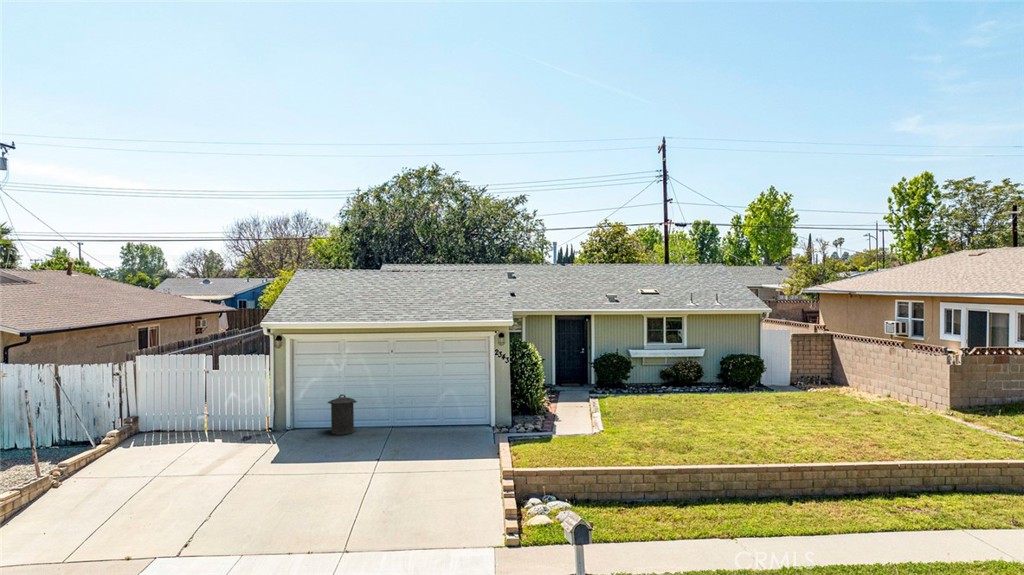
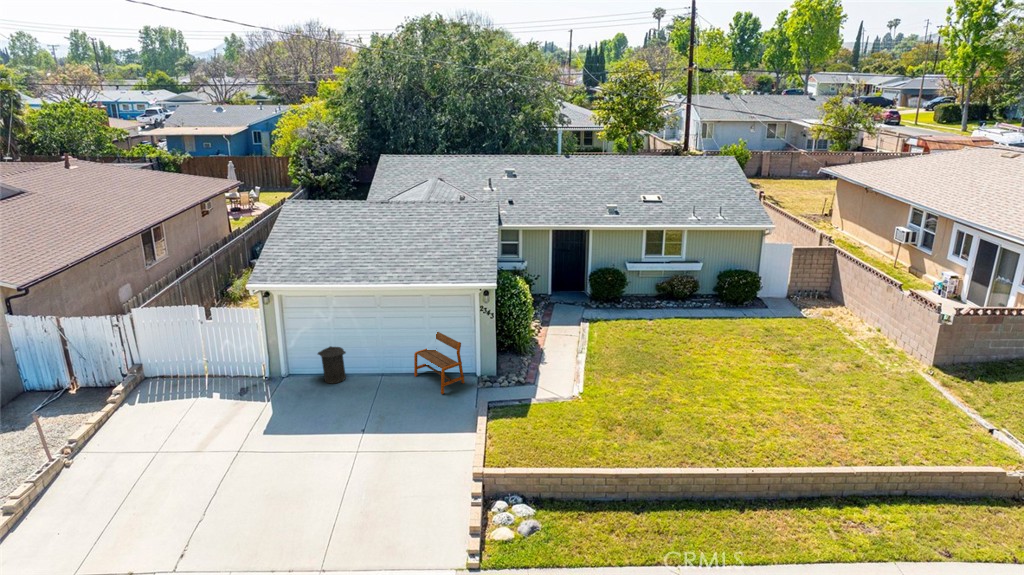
bench: none [426,380,480,439] -> present [414,332,465,394]

